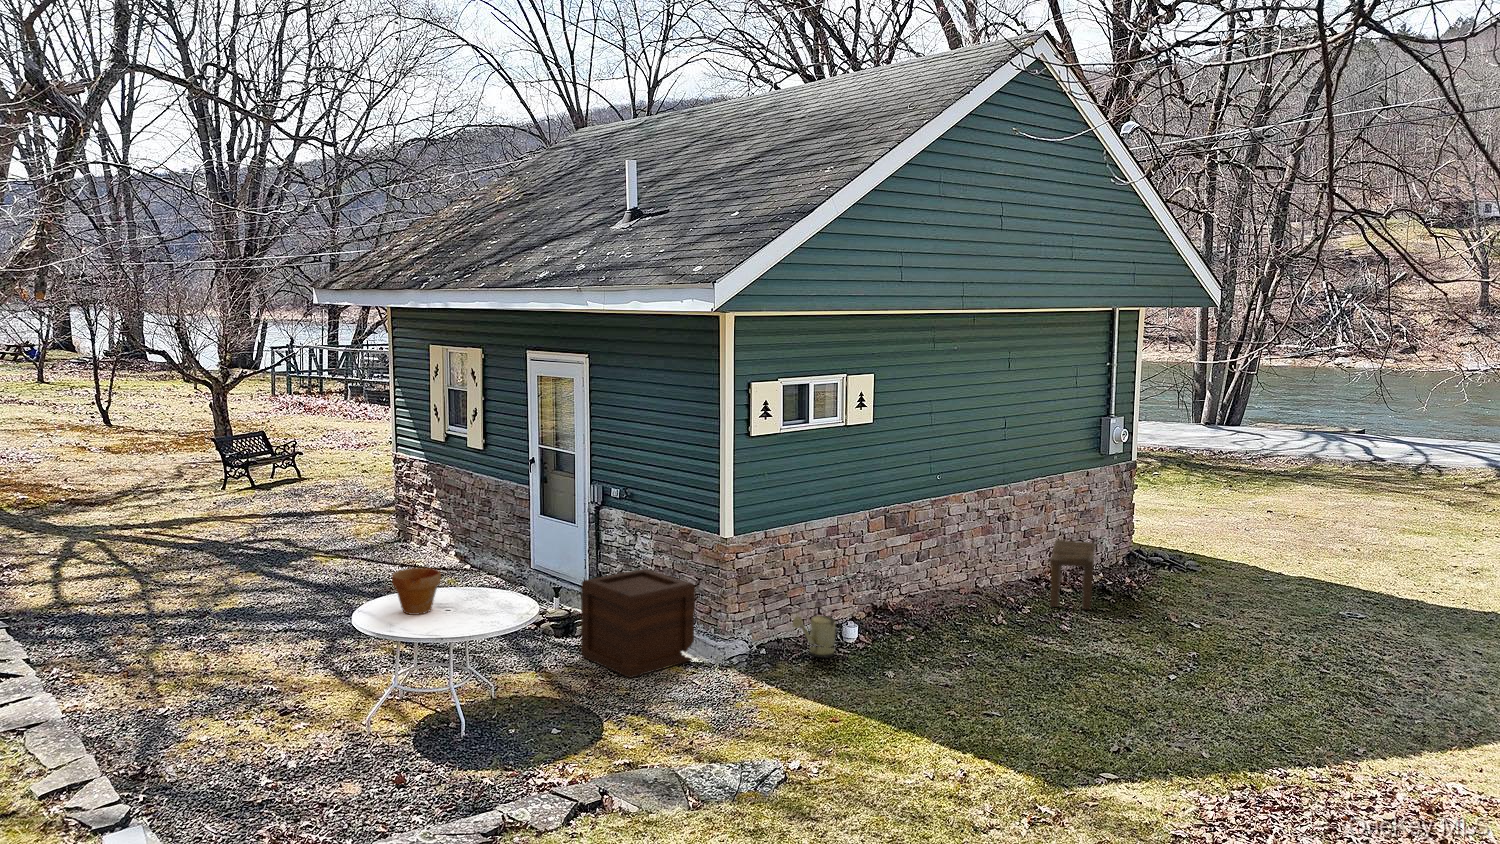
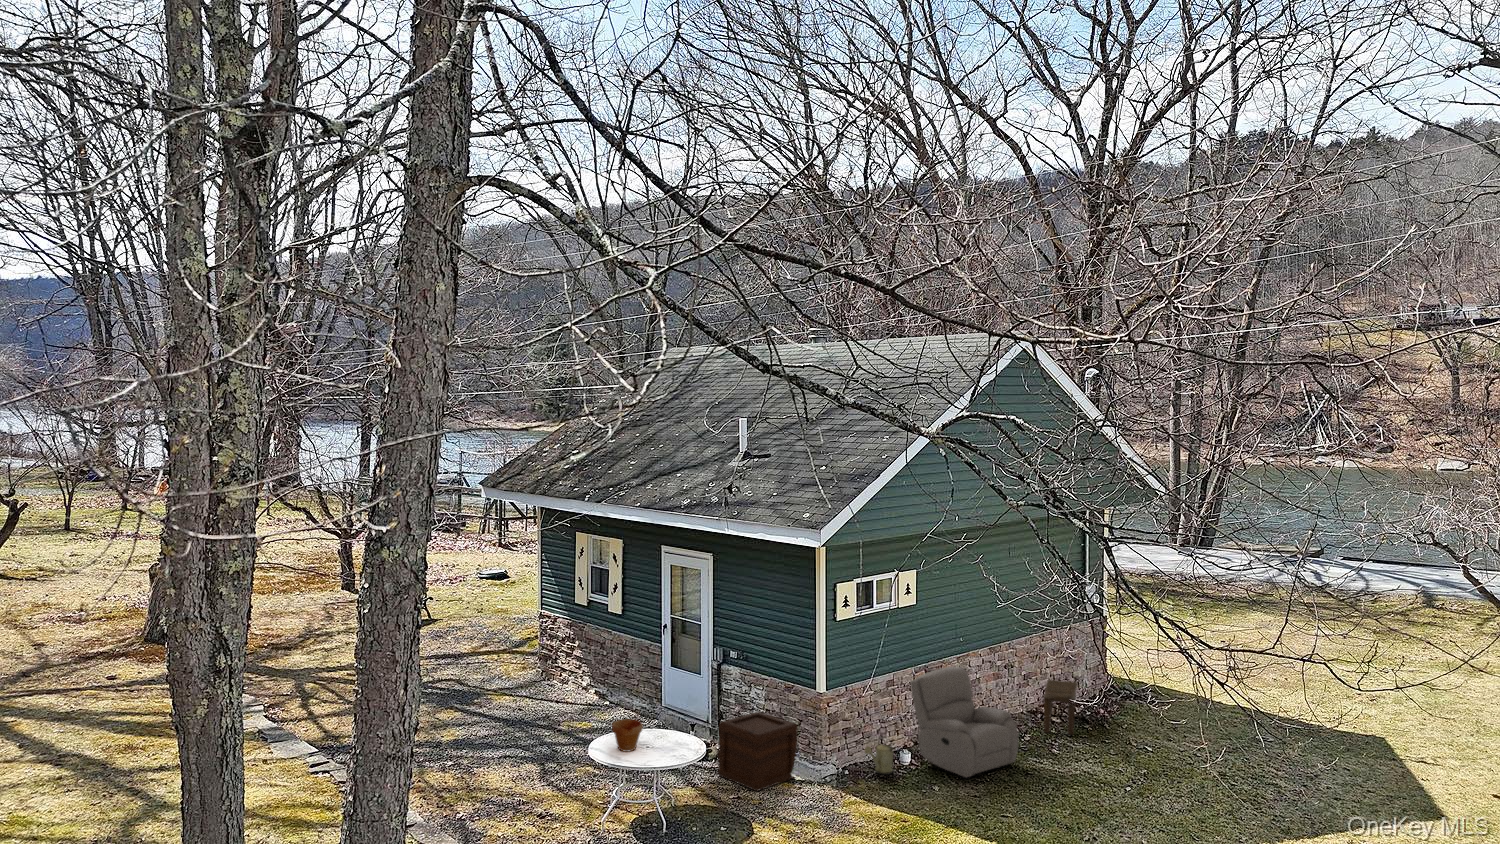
chair: none [863,512,1015,662] -> present [910,667,1018,777]

